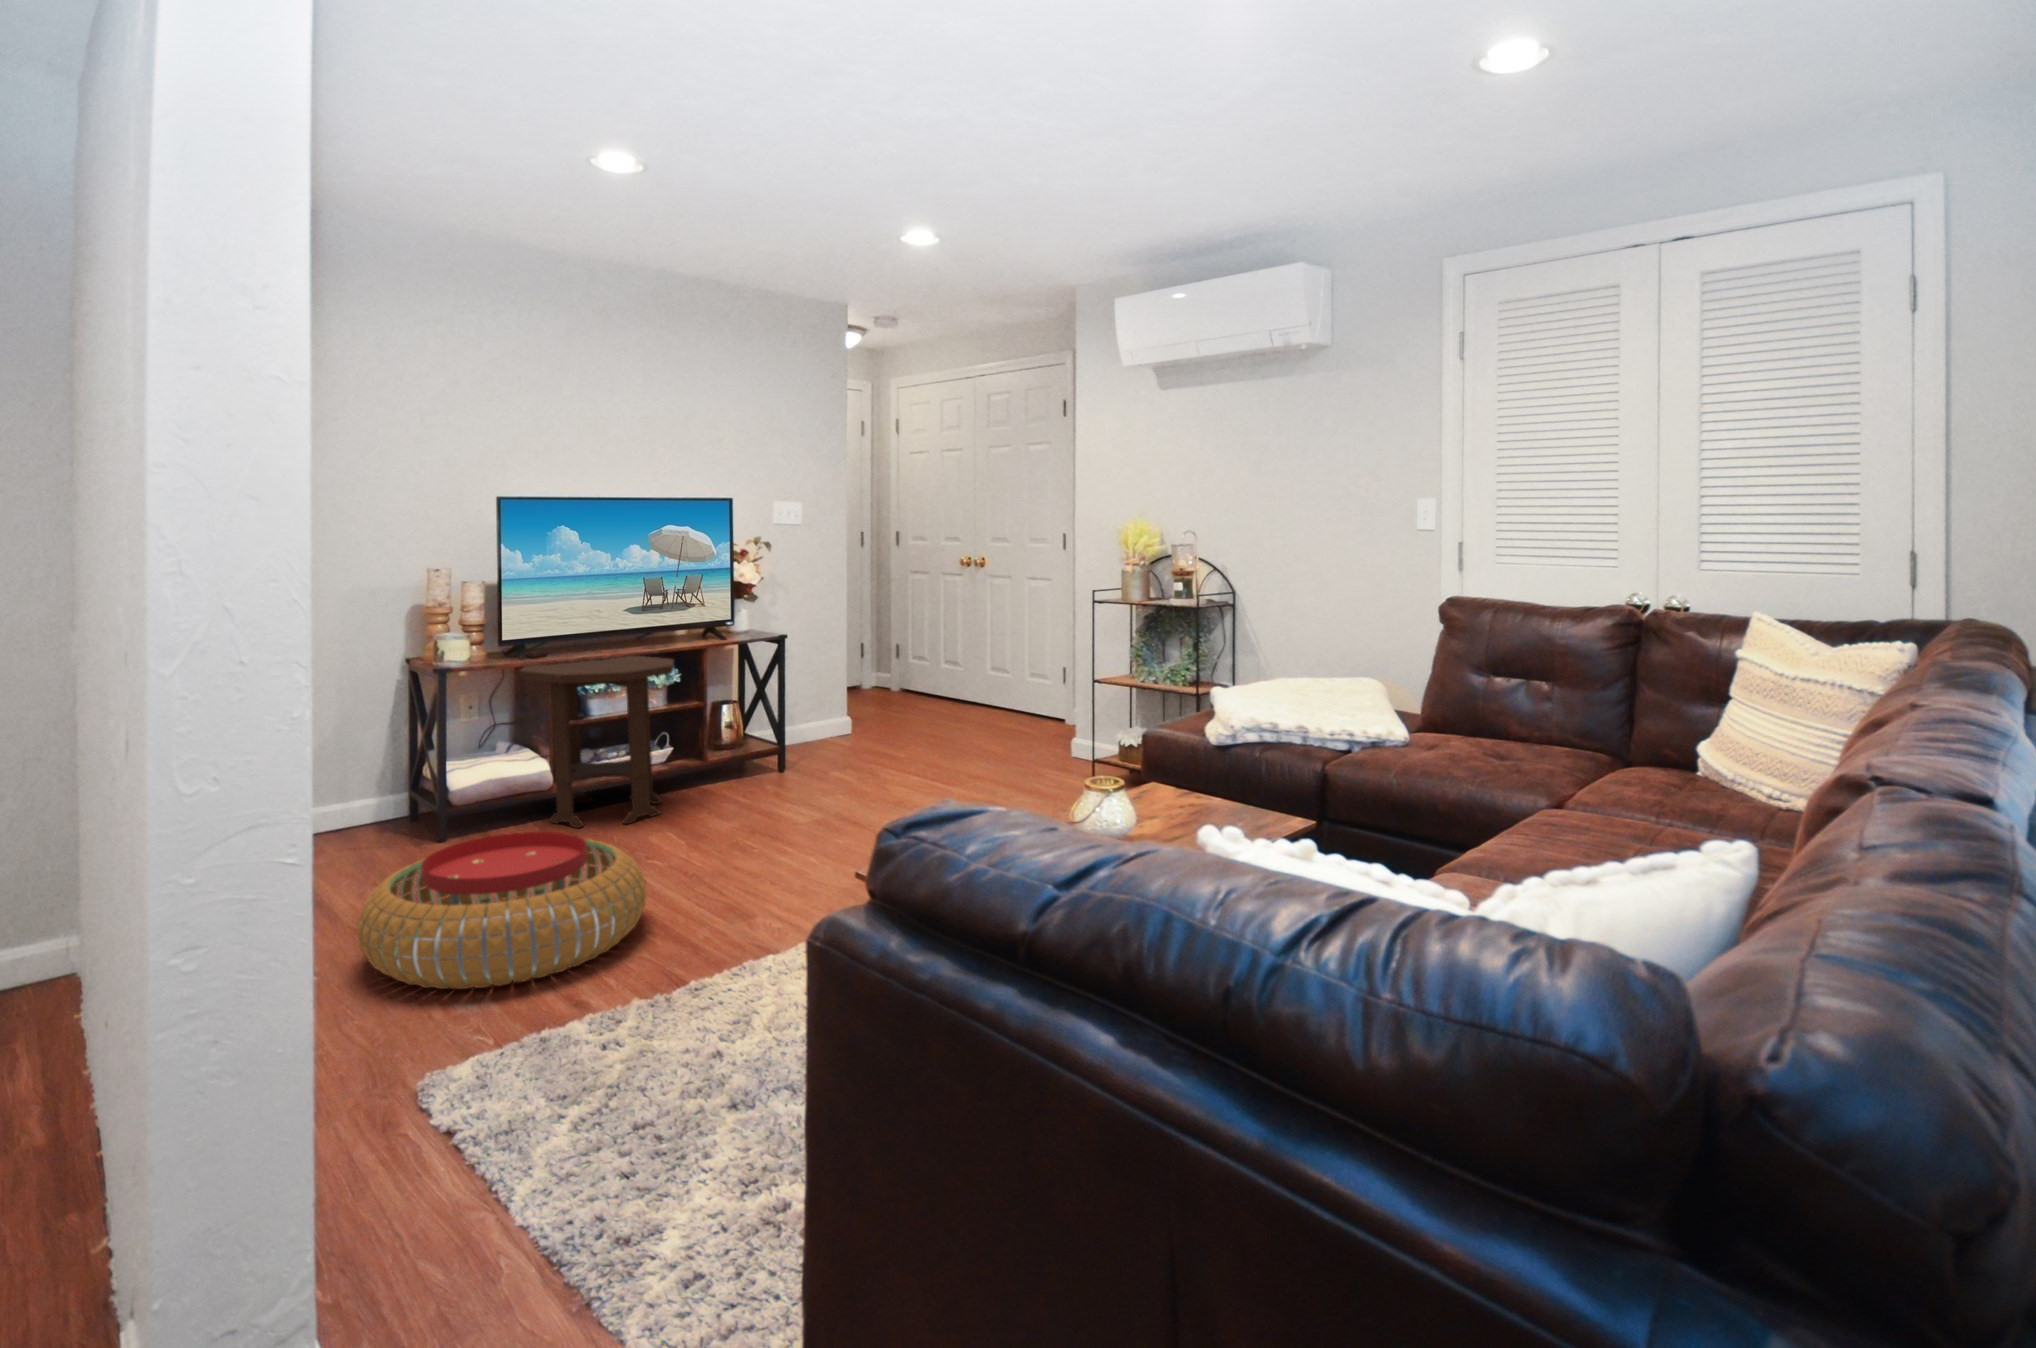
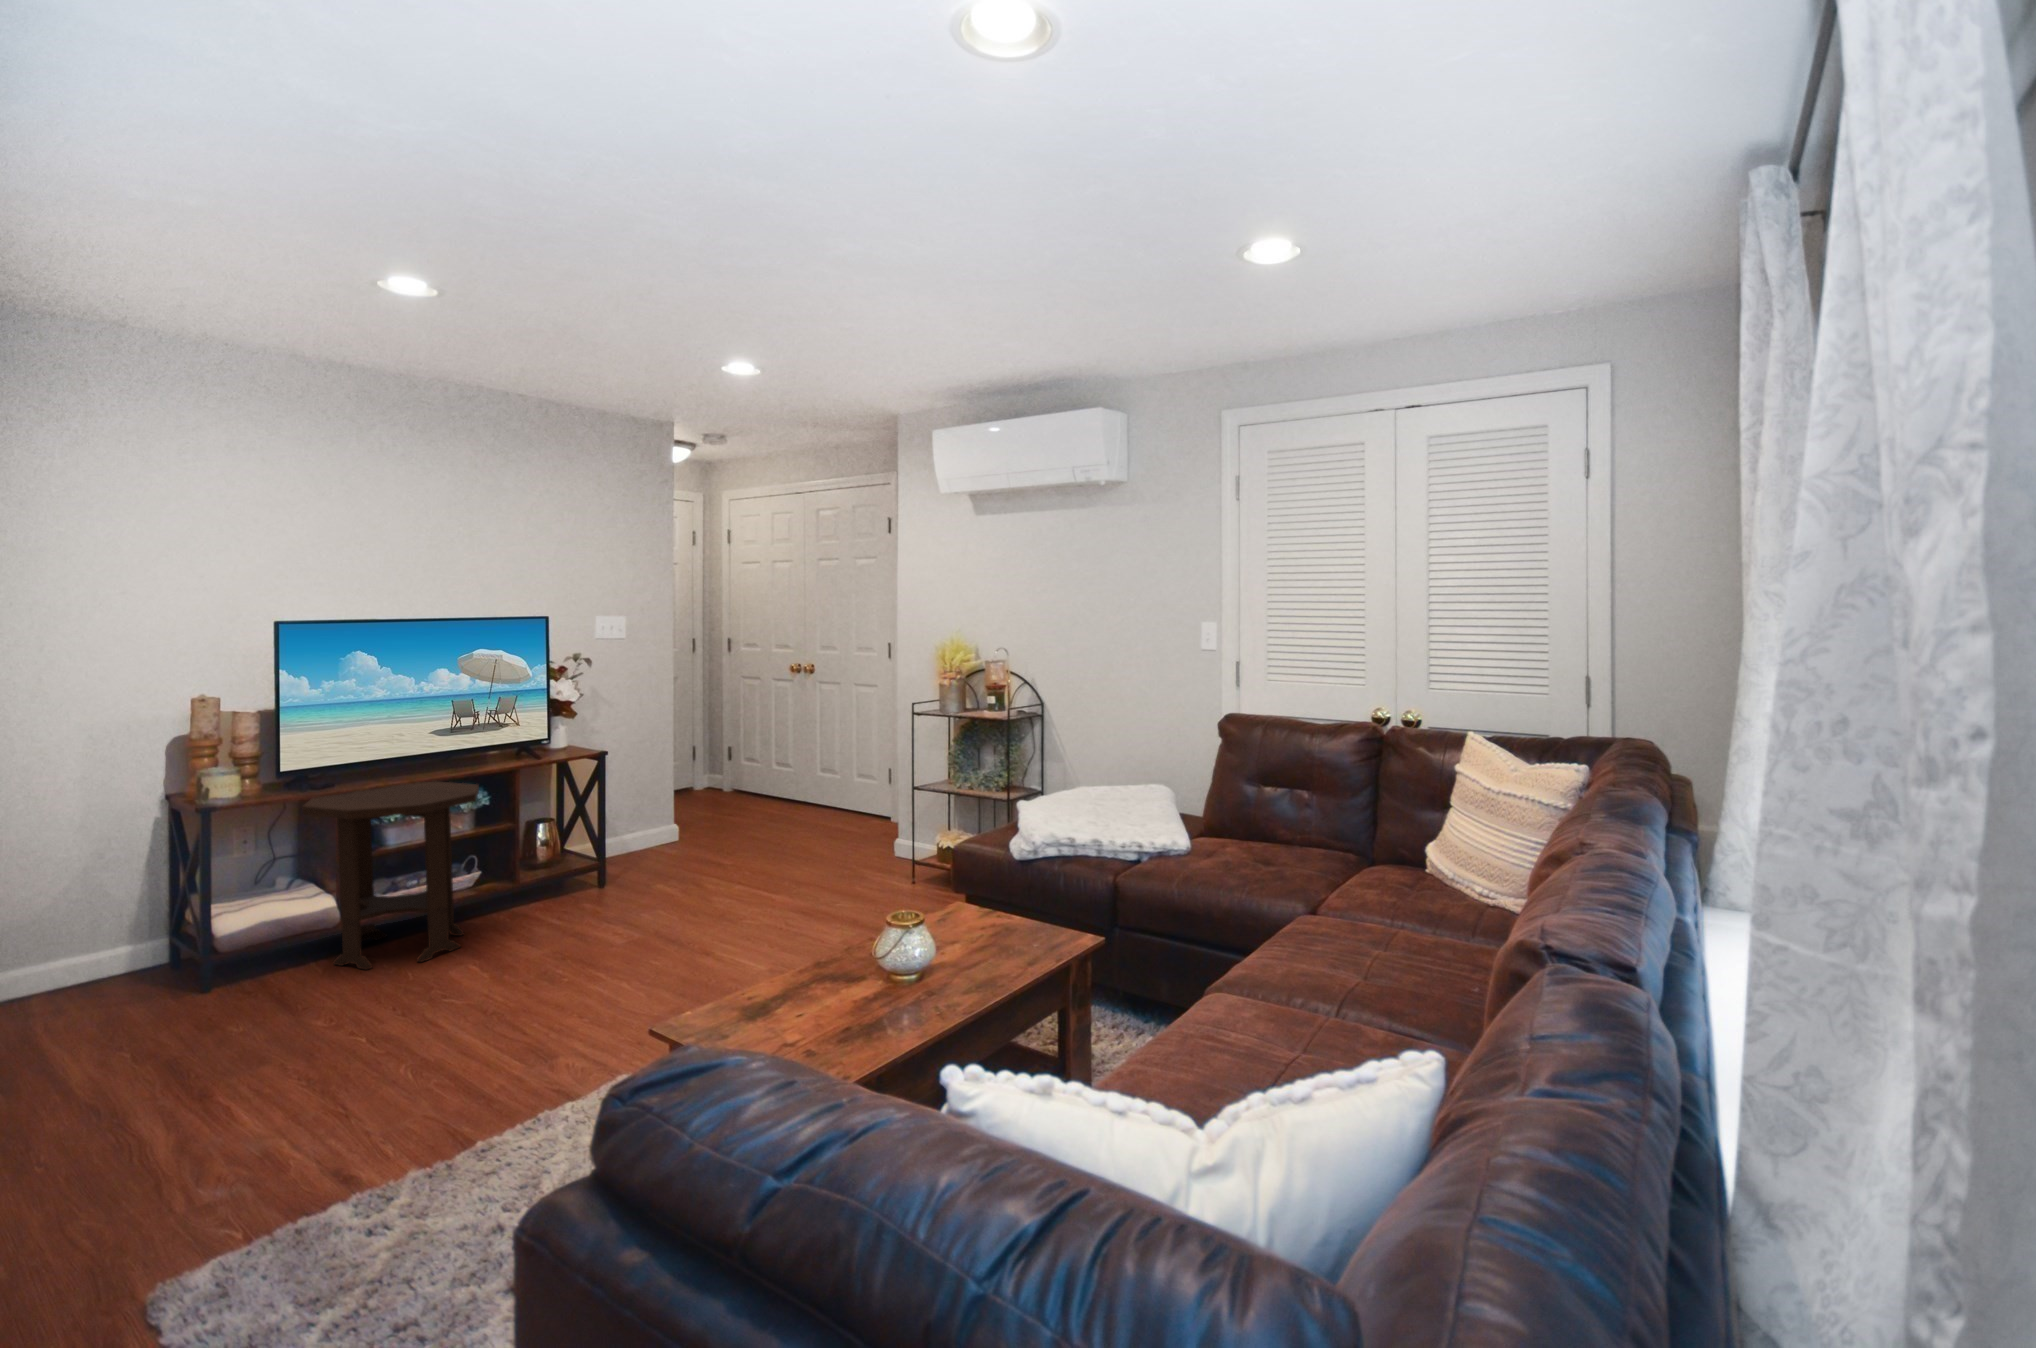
pouf: present [357,832,647,989] -> none [87,989,434,1179]

